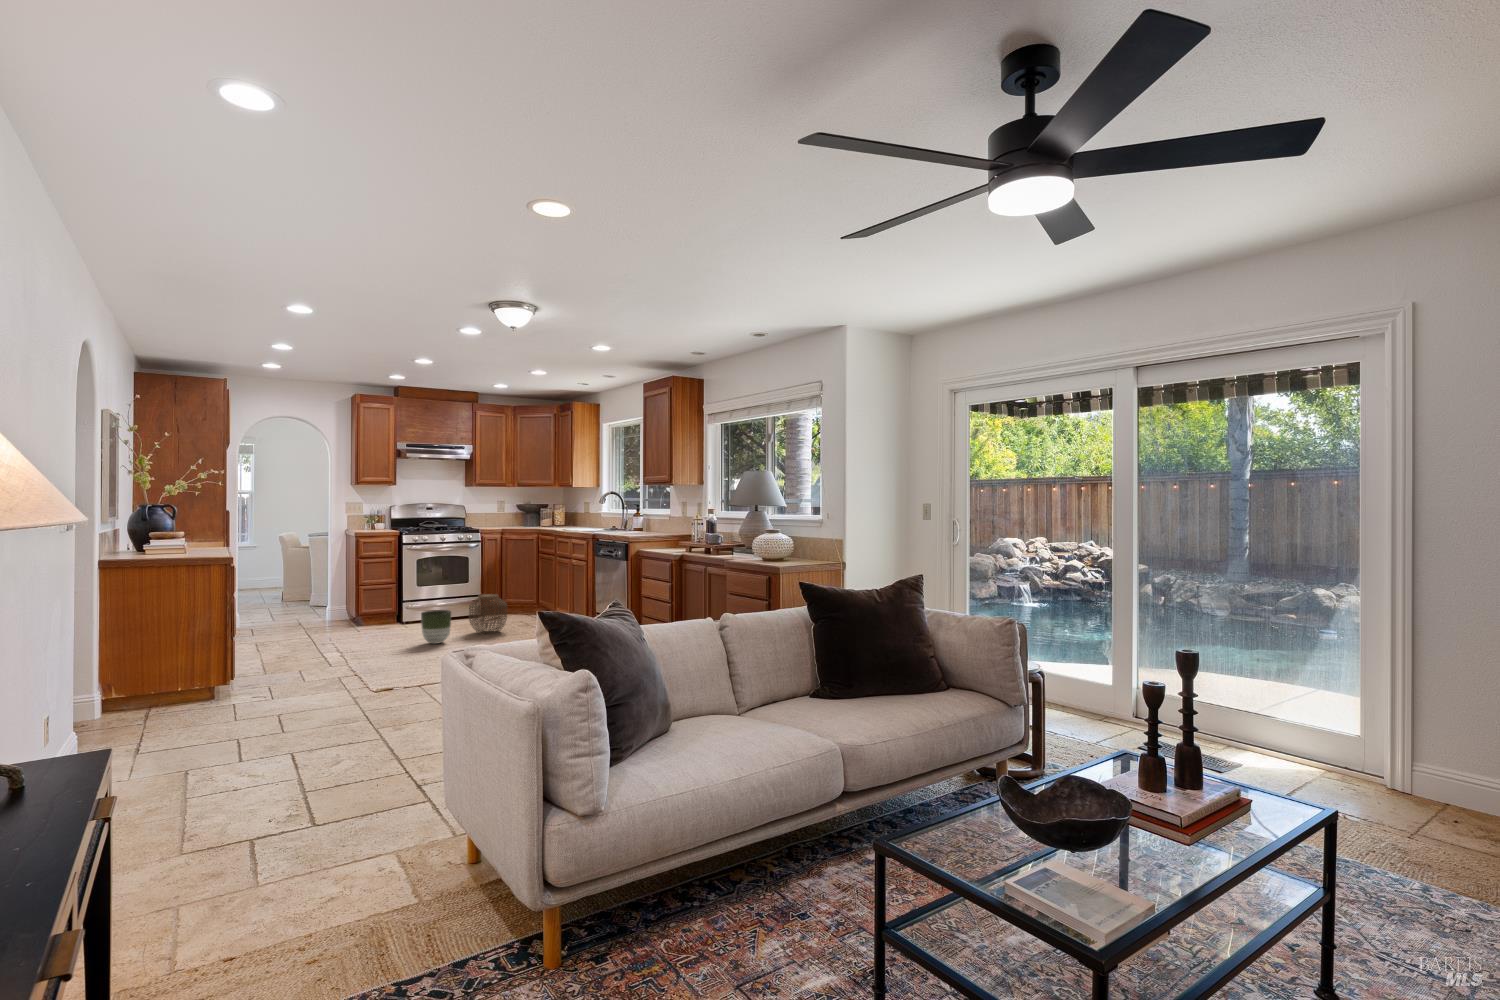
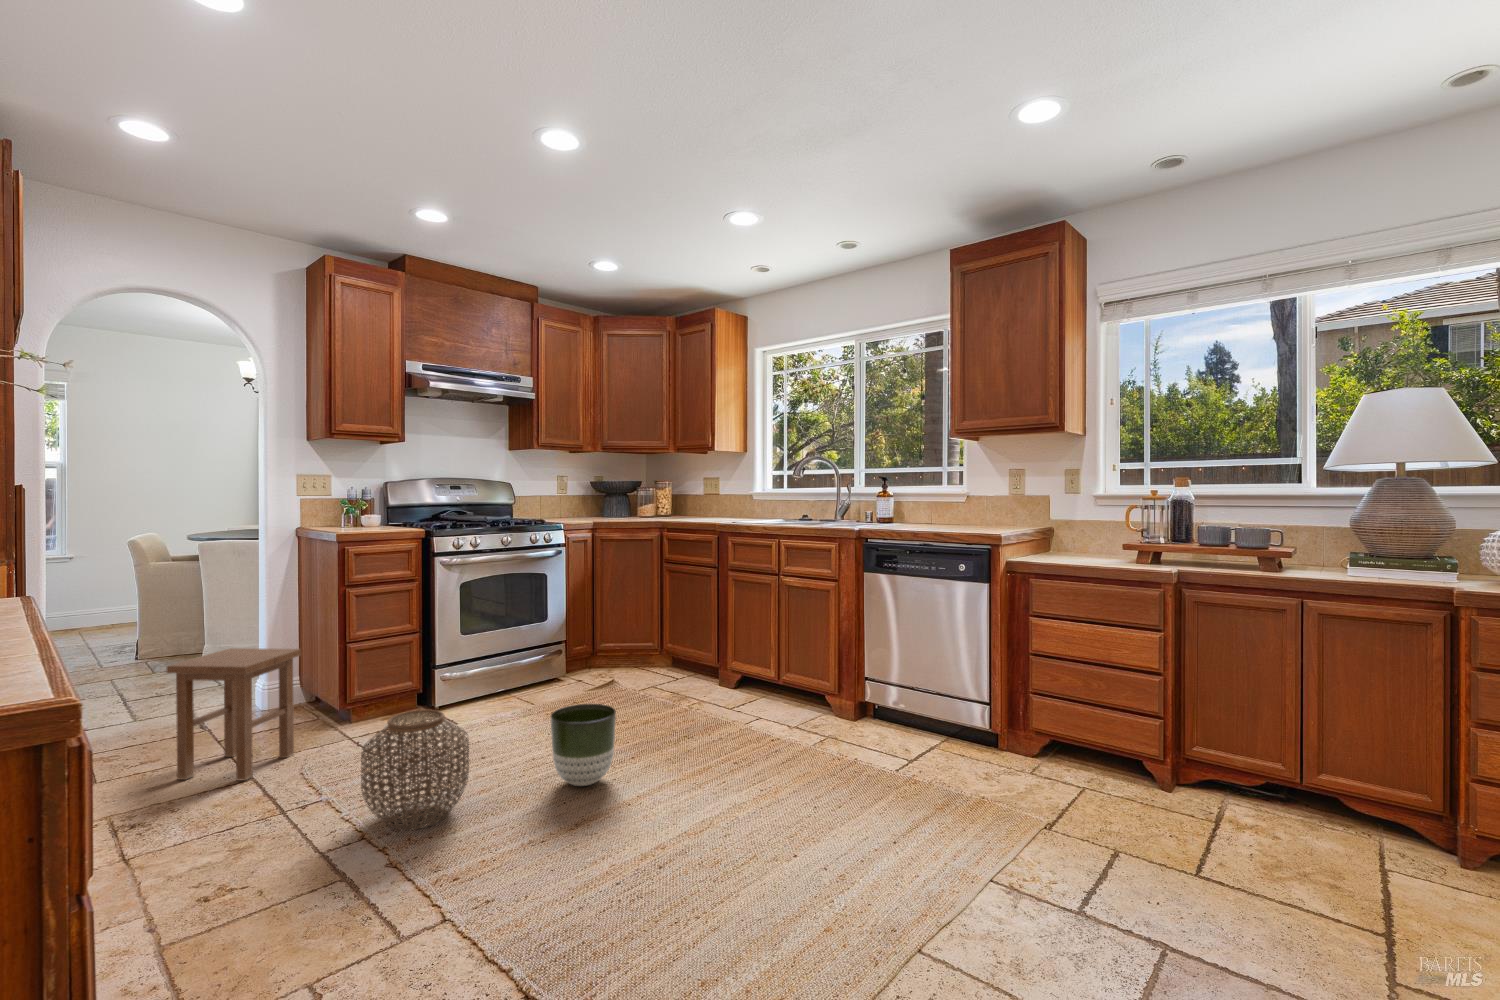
stool: none [278,584,333,637] -> present [166,648,301,781]
woven basket: present [469,594,507,634] -> present [361,710,469,830]

